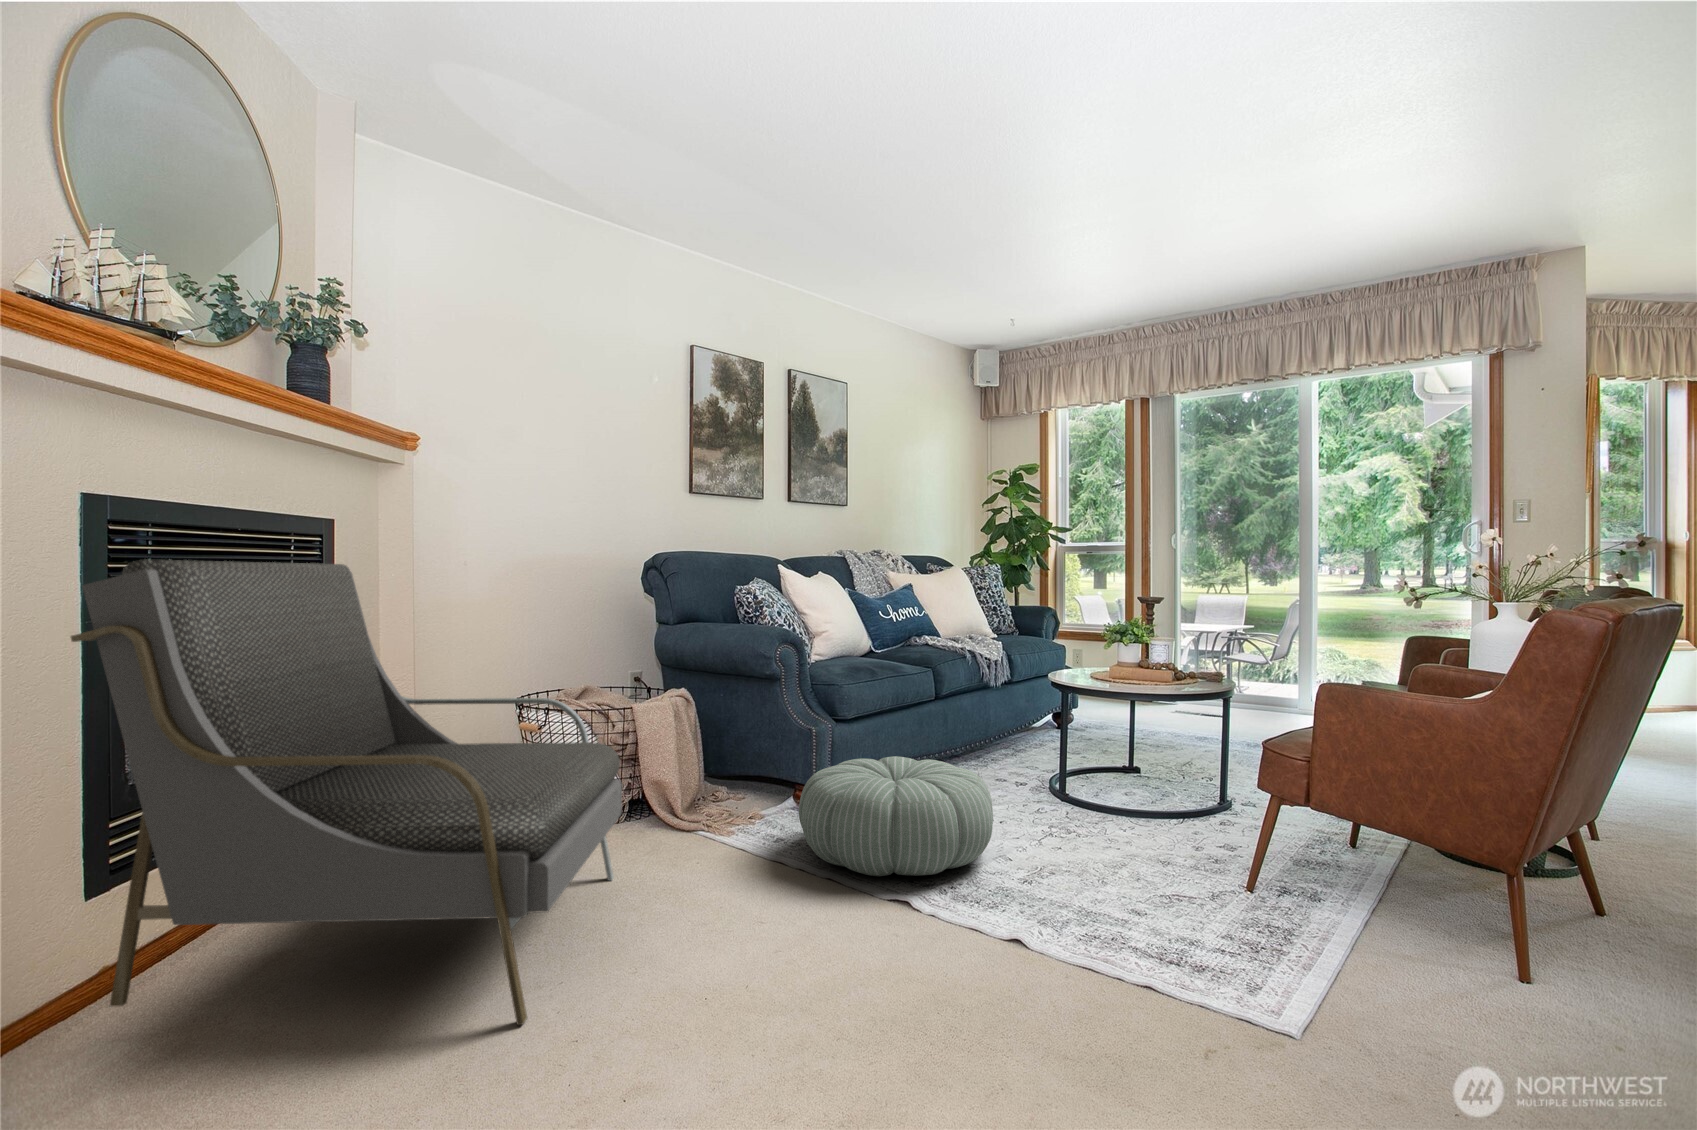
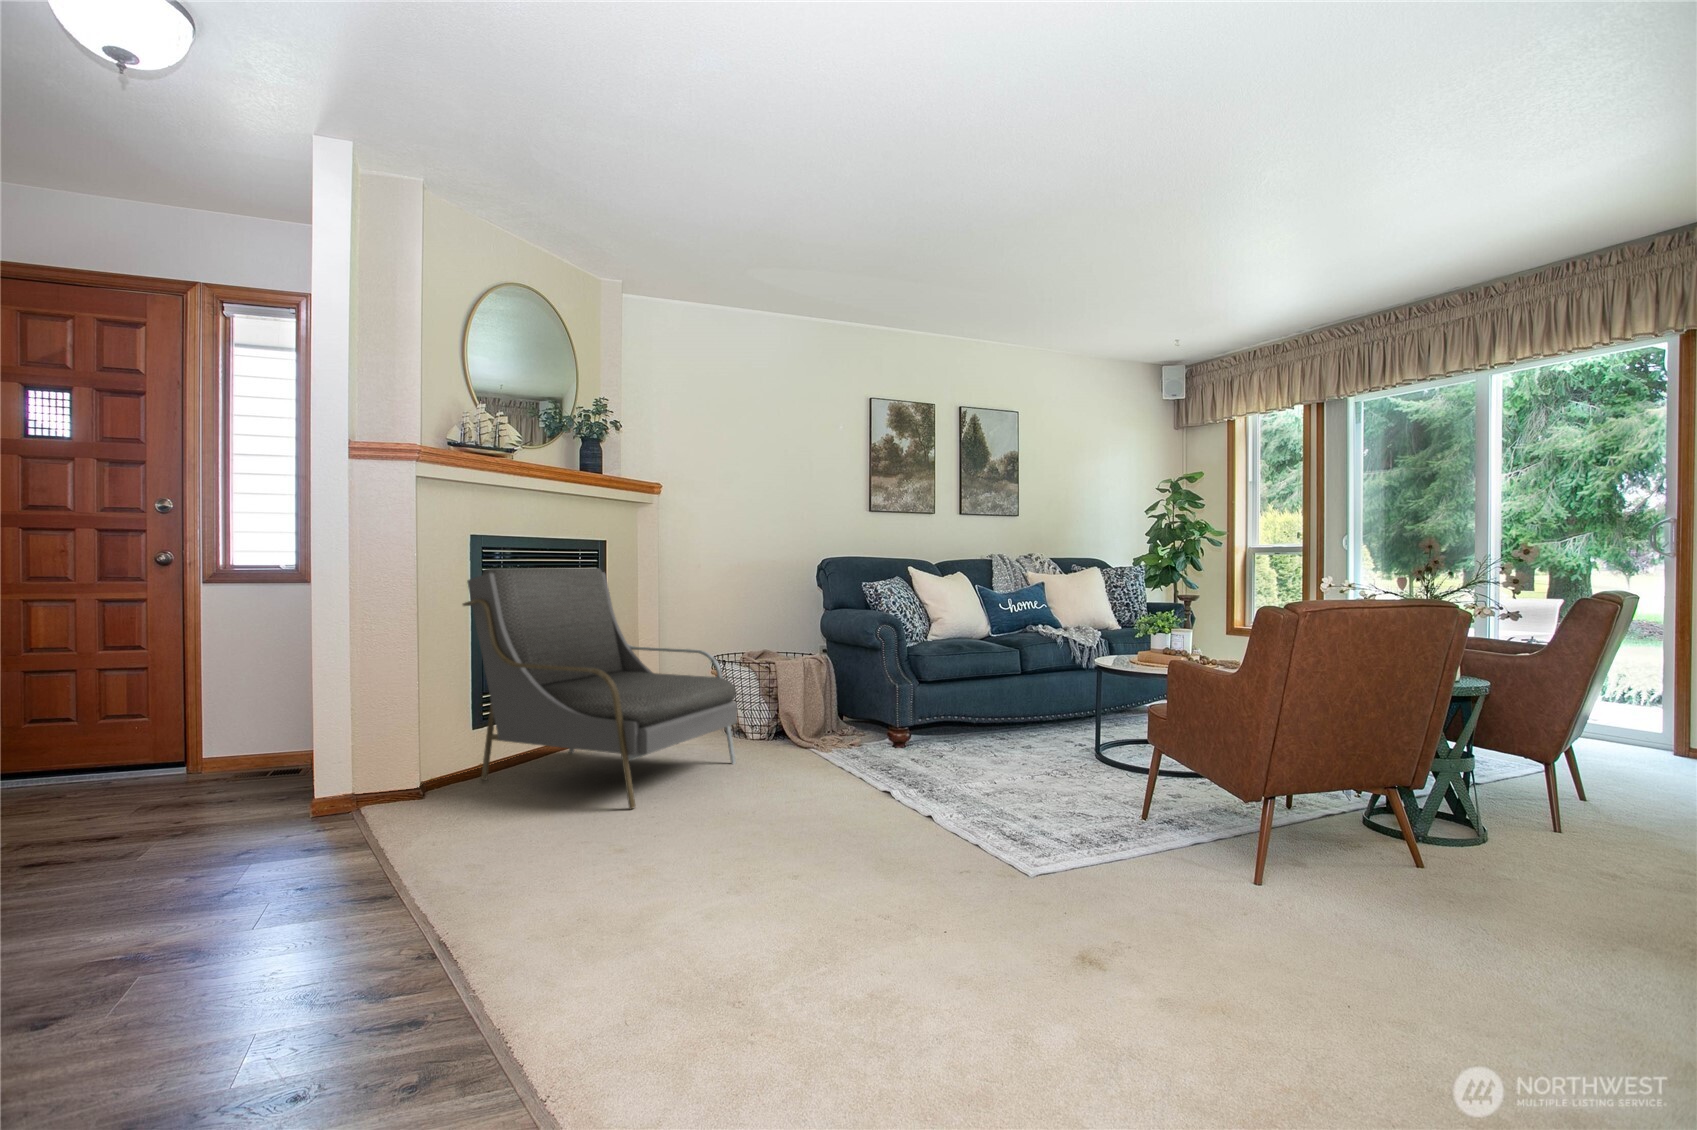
pouf: present [799,756,993,876] -> none [848,706,986,783]

